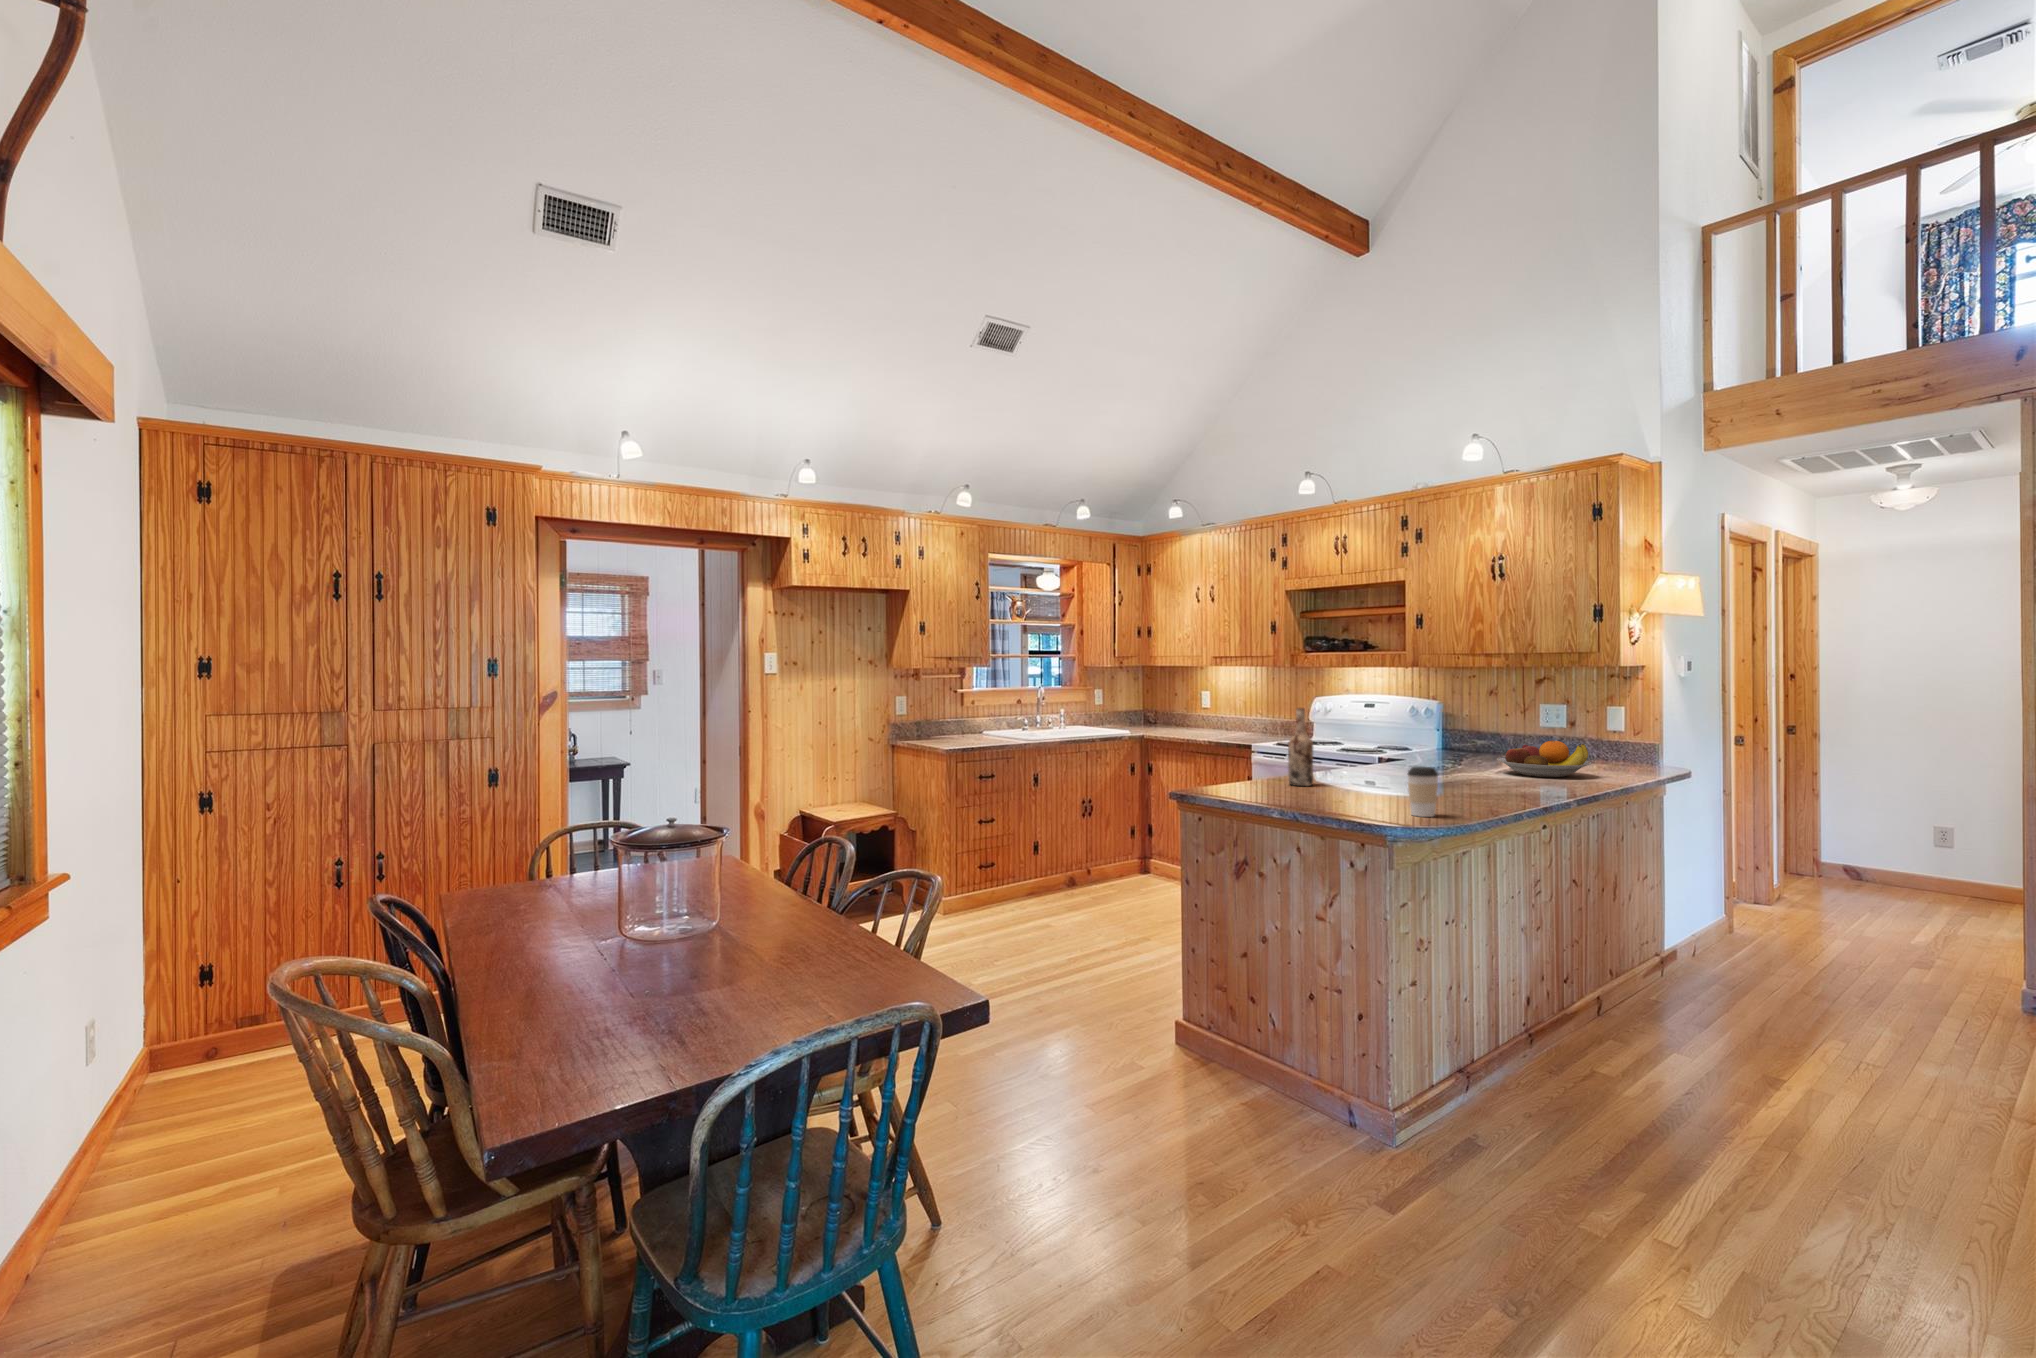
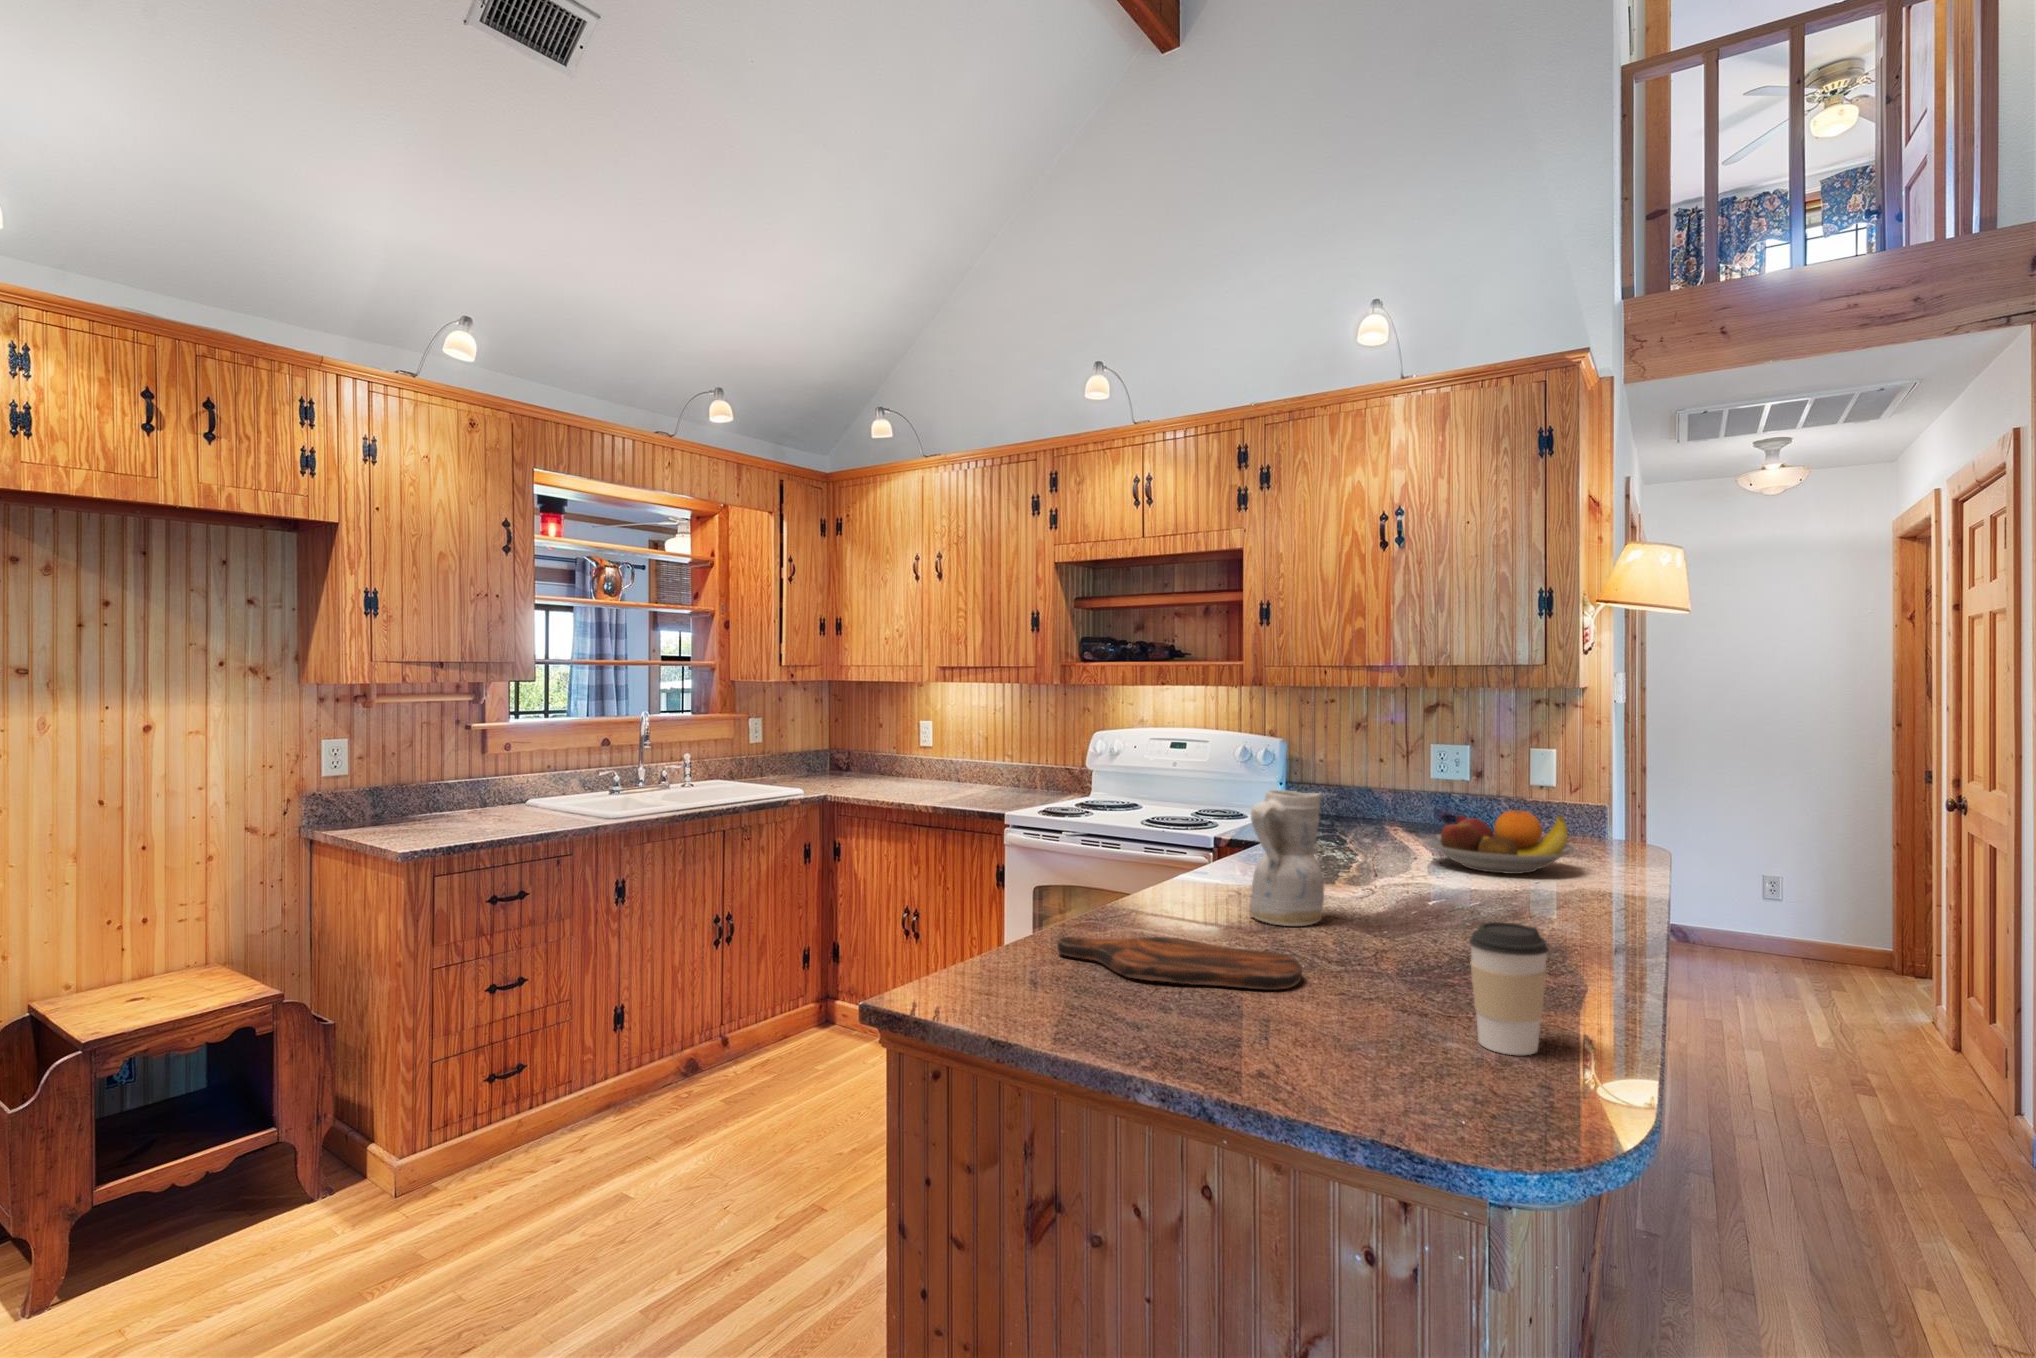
wine bottle: present [1288,708,1313,786] -> none [1123,764,1173,929]
ceramic pitcher: none [1354,722,1396,788] -> present [1250,790,1324,926]
cutting board: none [1250,783,1357,801] -> present [1058,937,1302,990]

